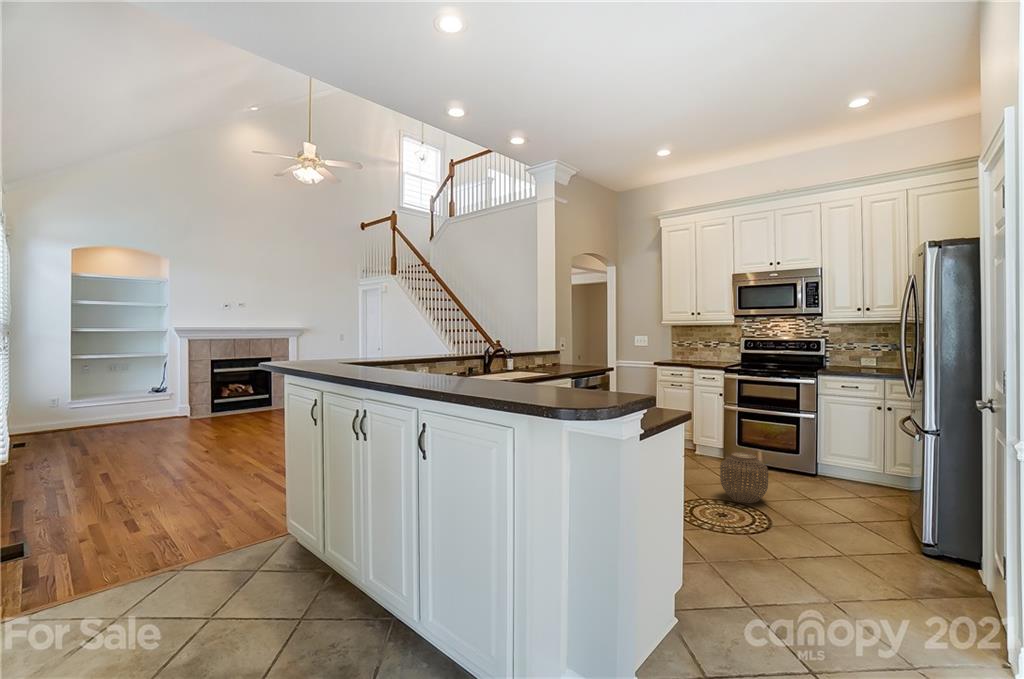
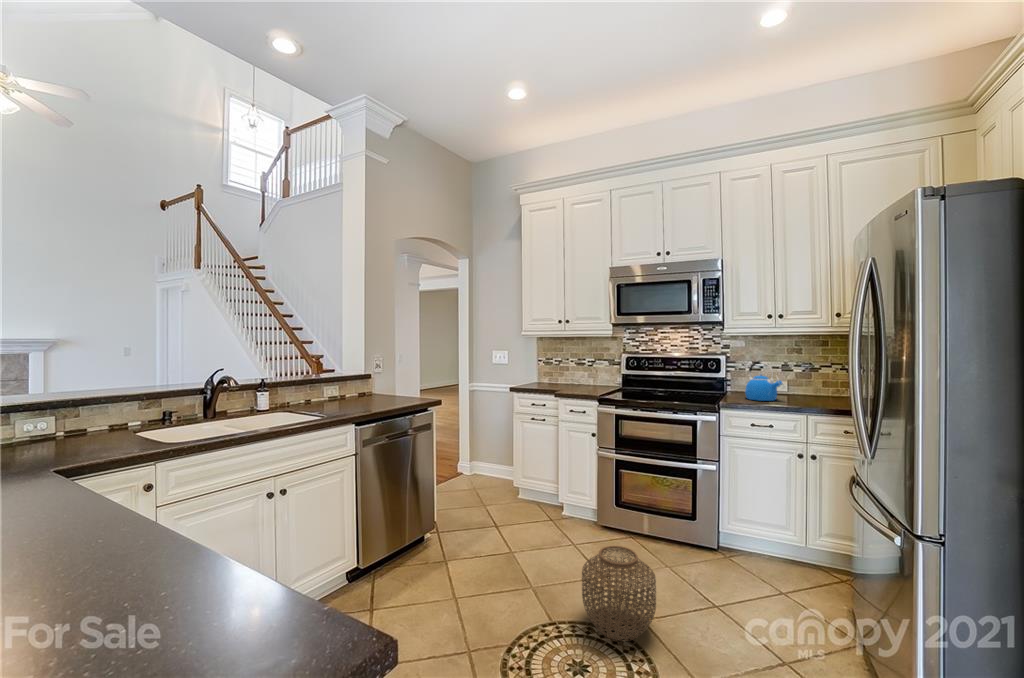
kettle: none [839,342,868,370] -> present [745,362,782,401]

